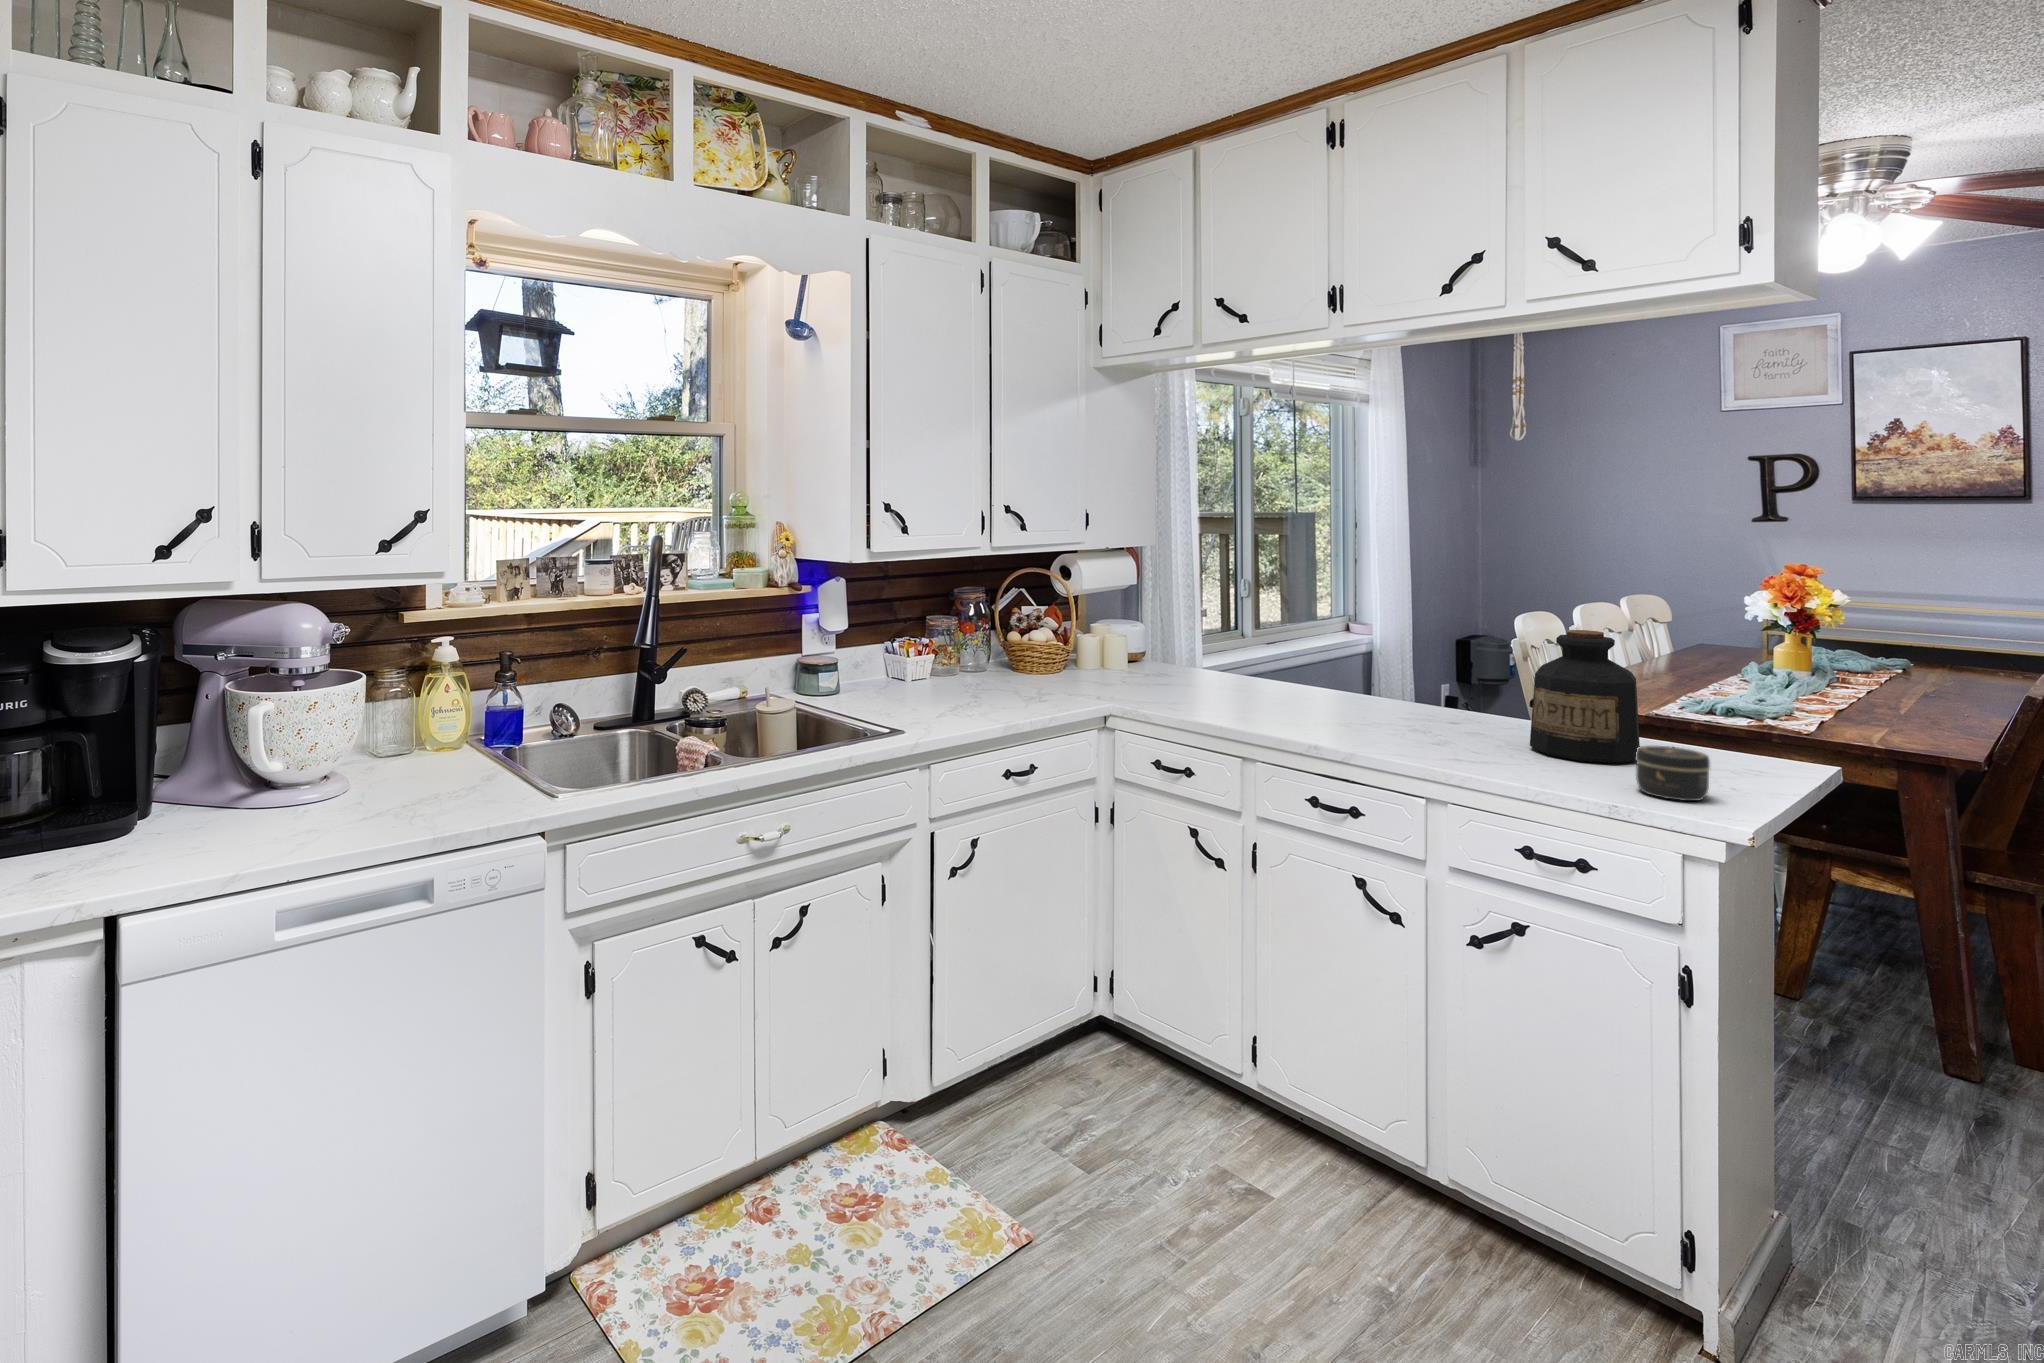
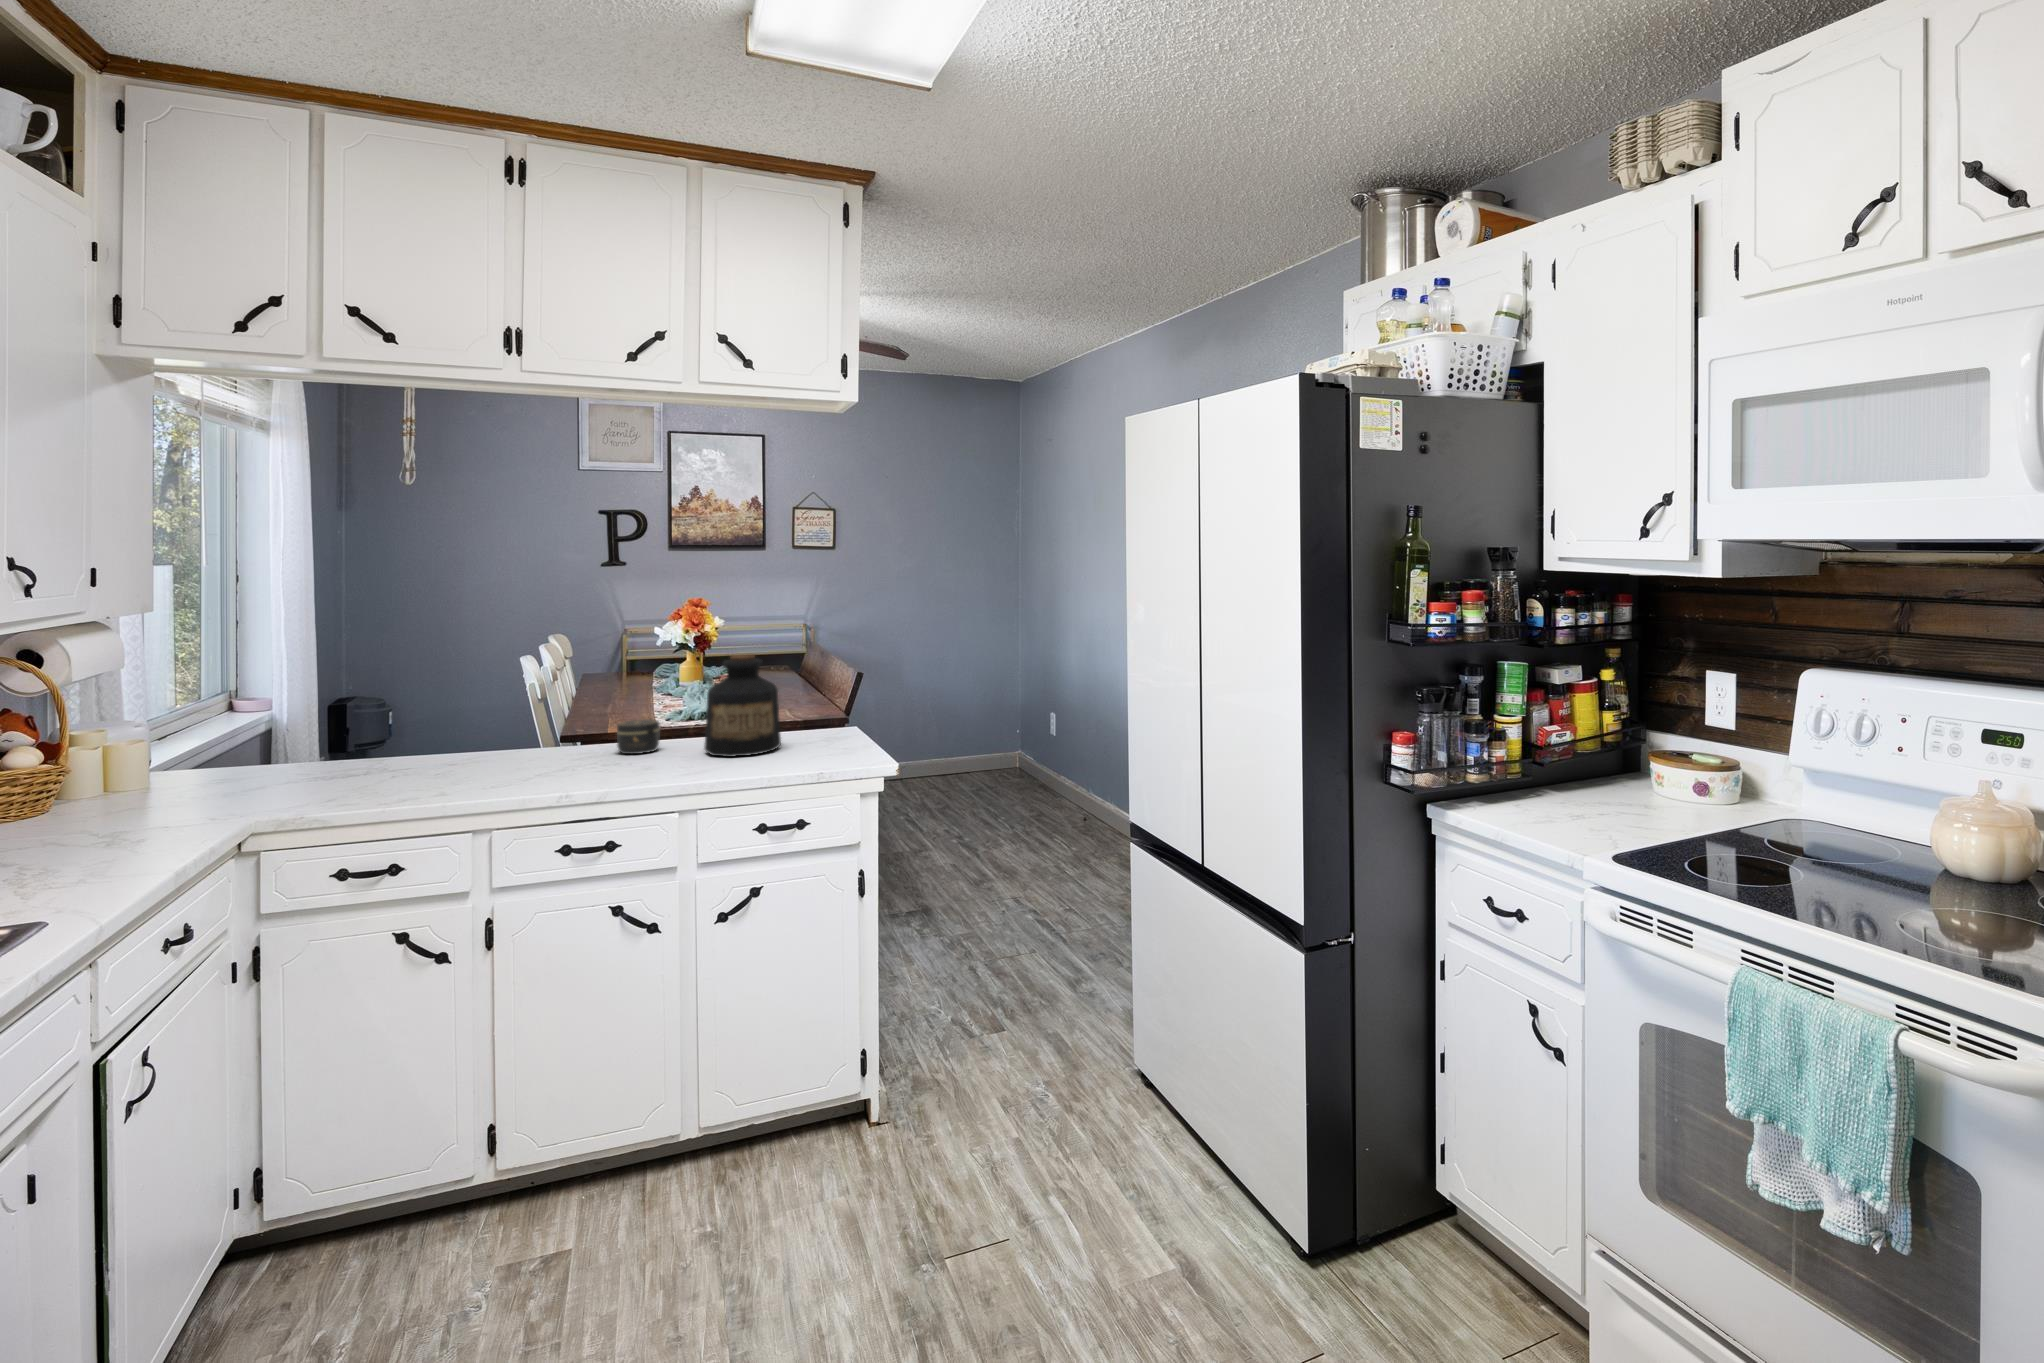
jar: present [1636,746,1710,801] -> present [617,719,660,754]

